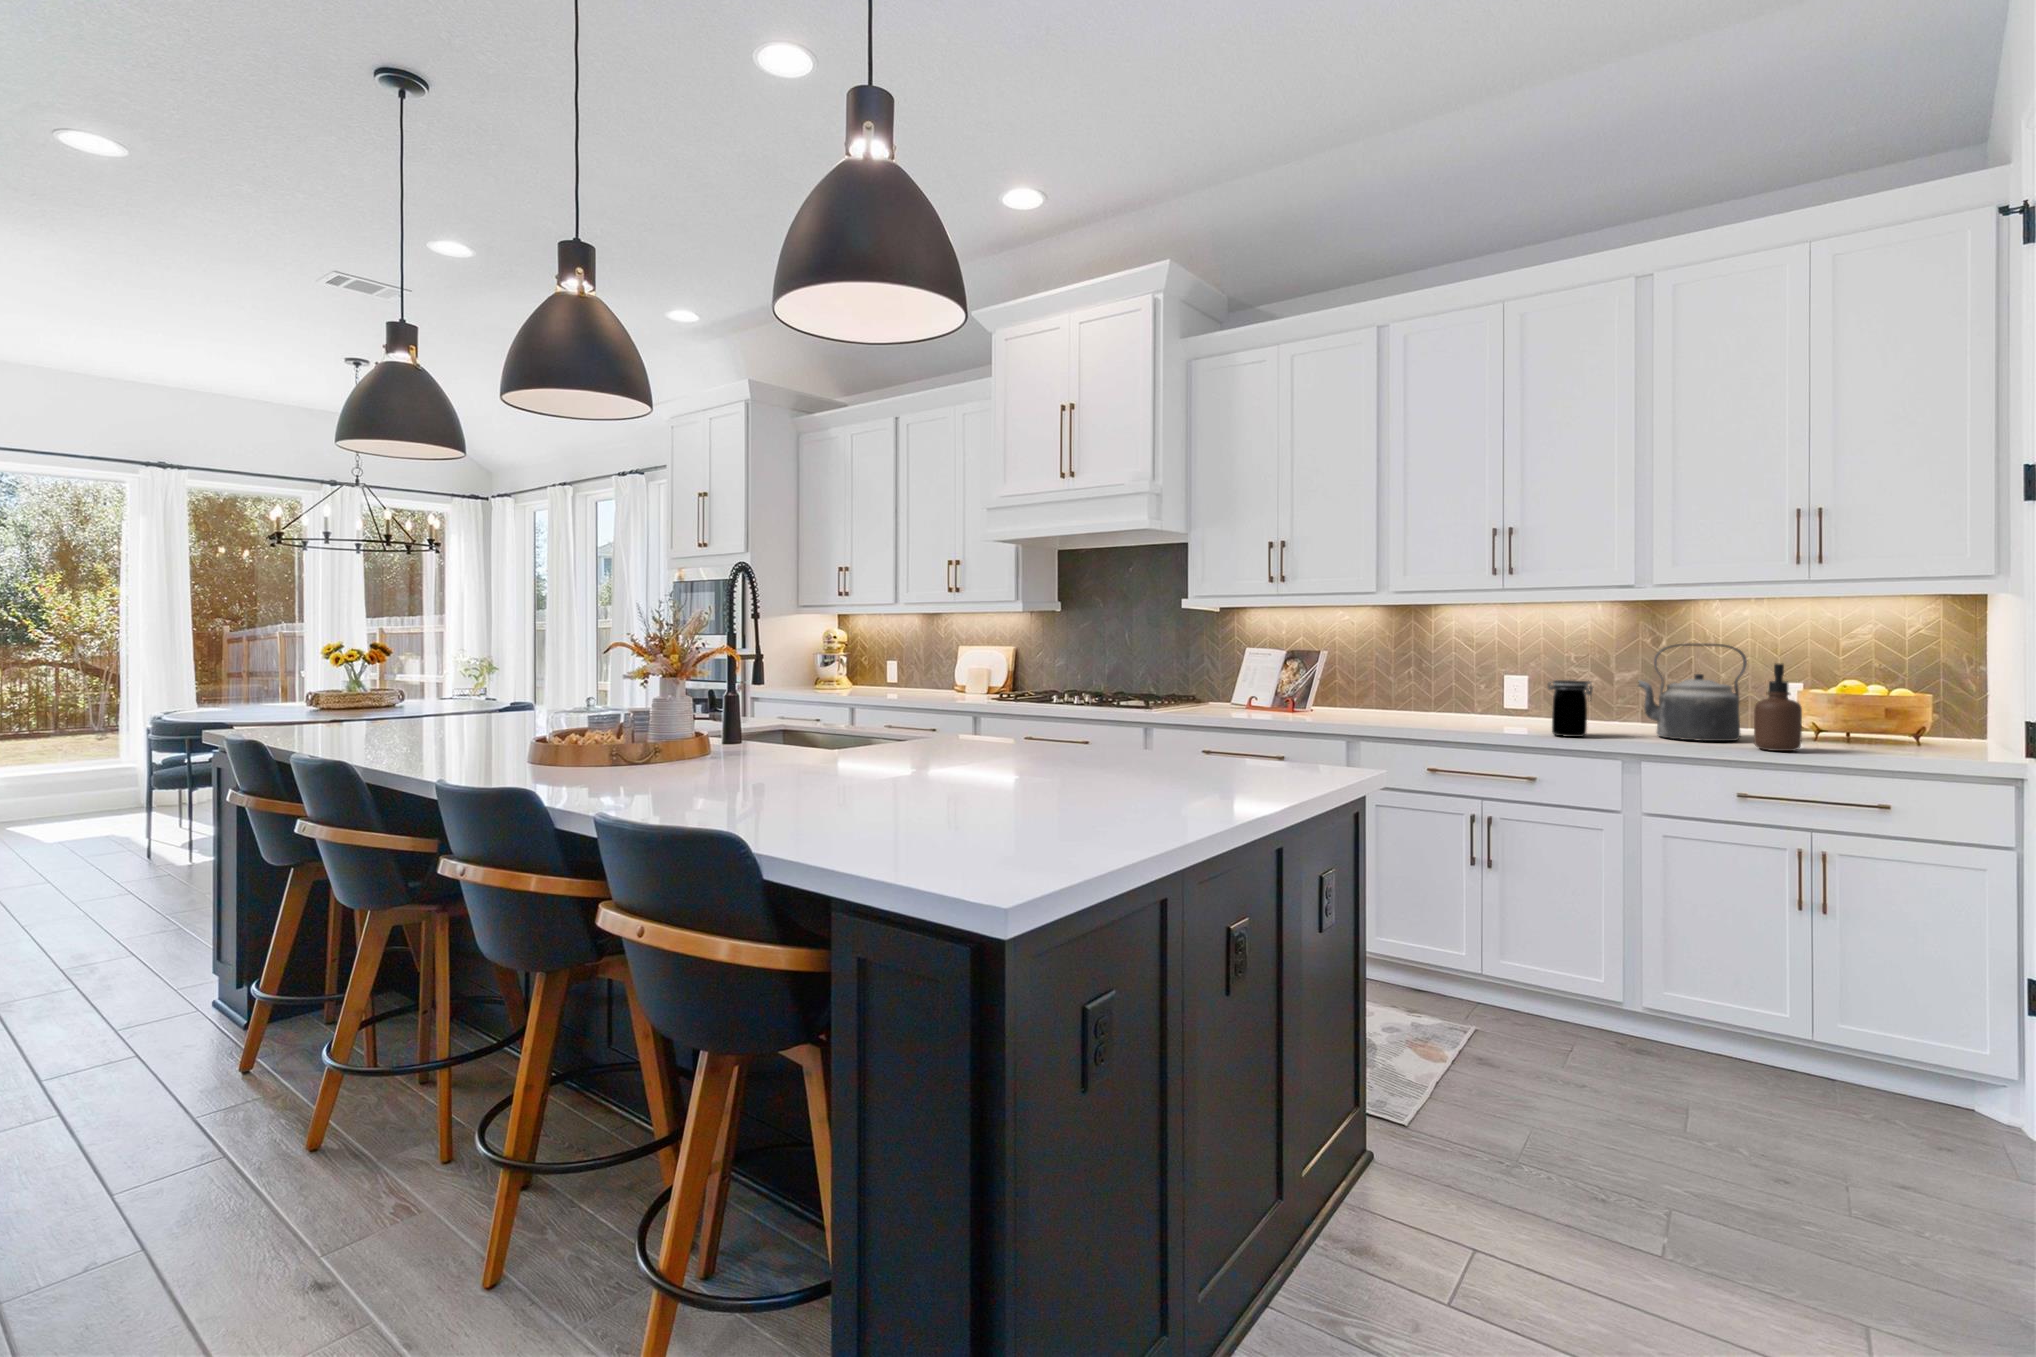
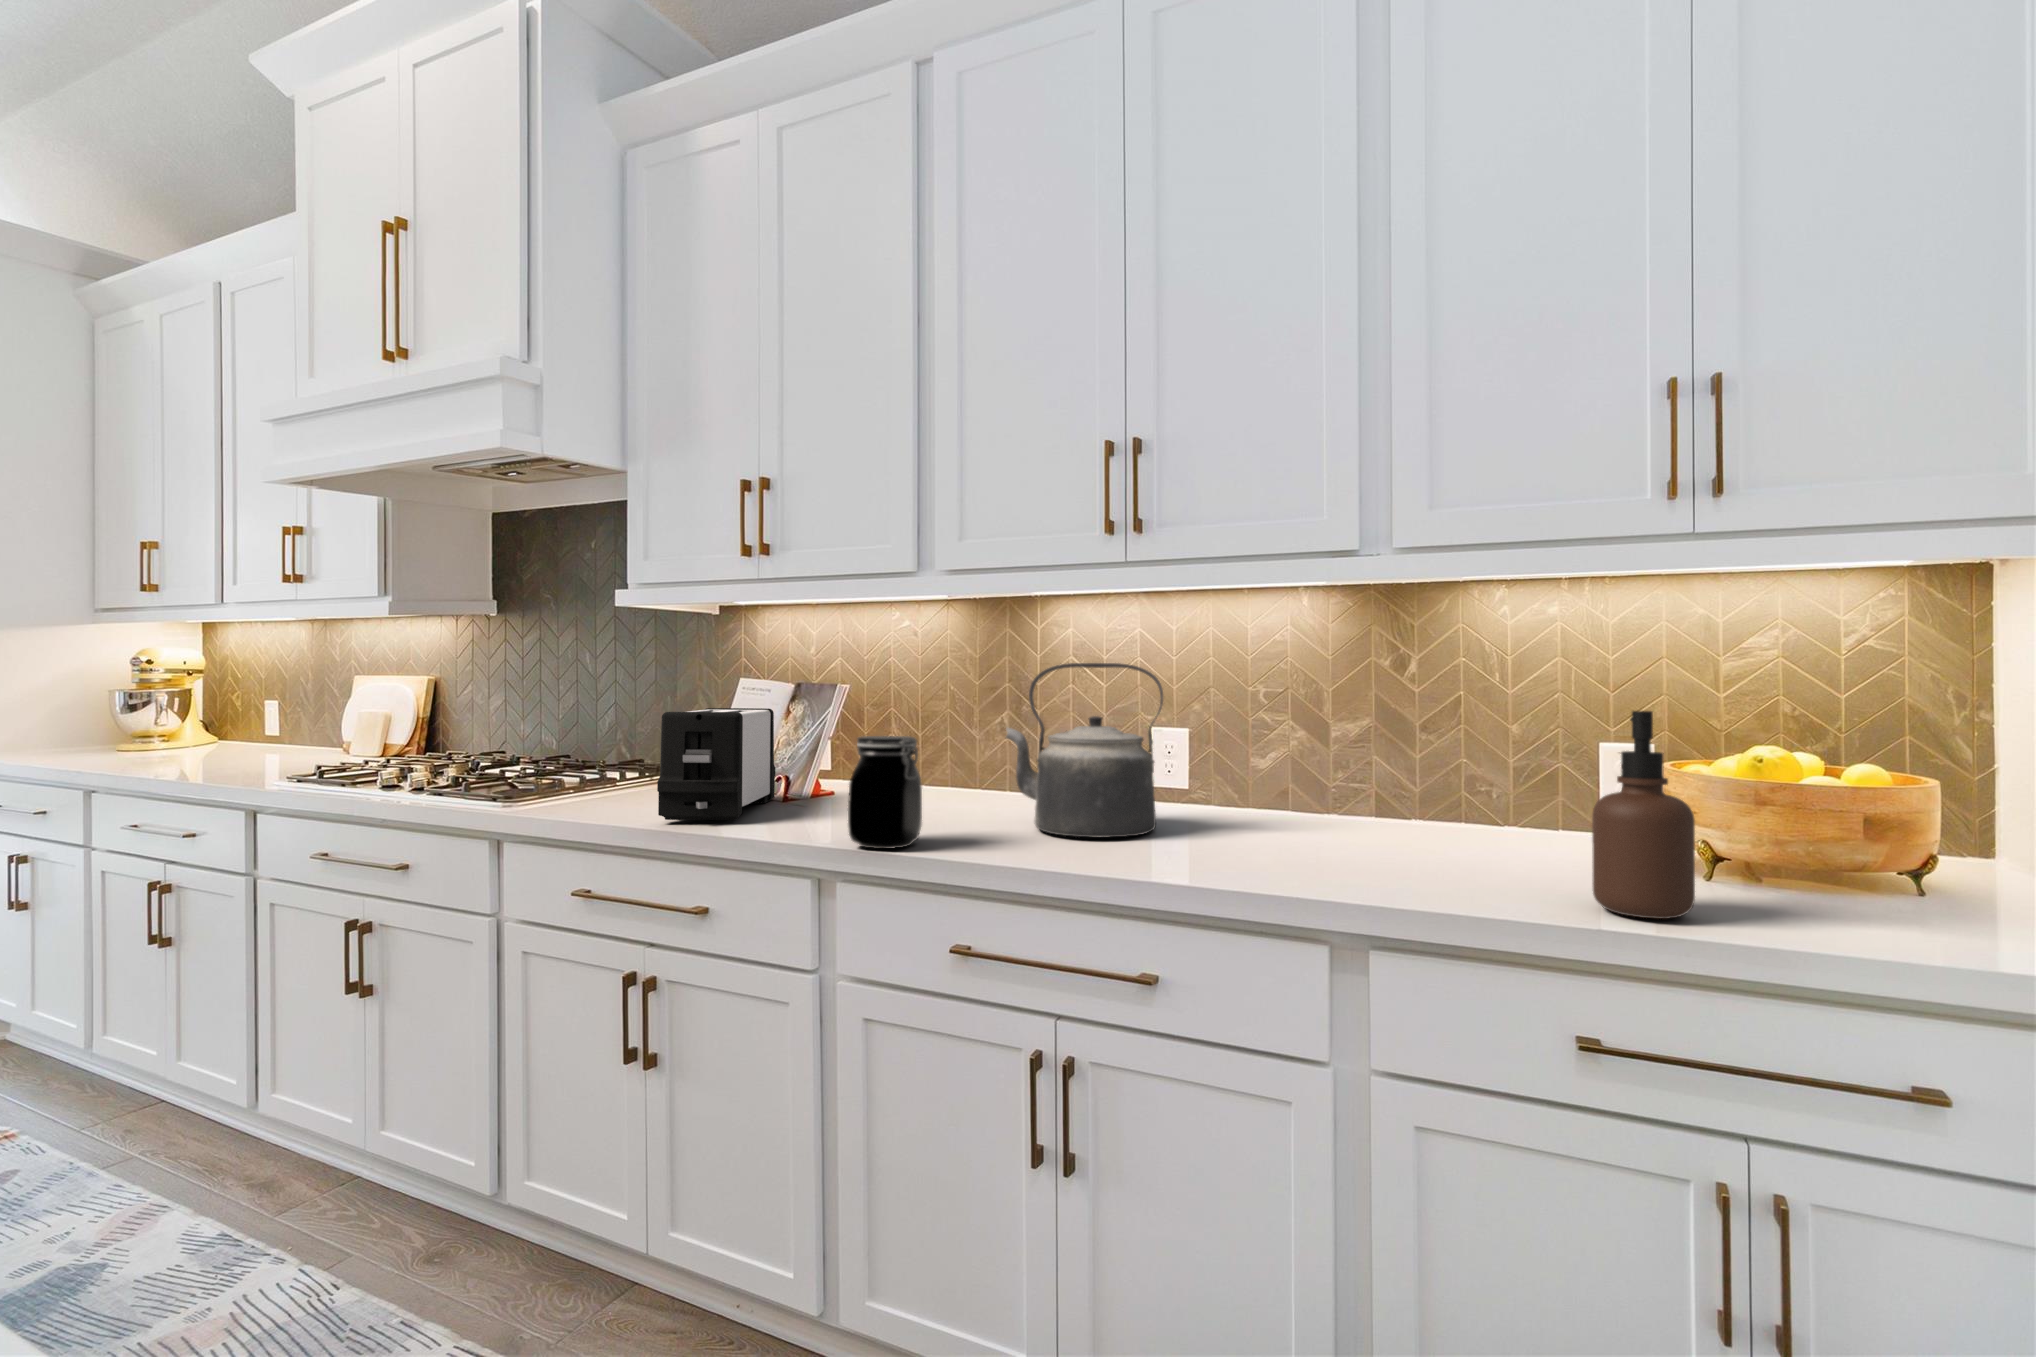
kettle: present [1638,643,1747,741] -> present [1006,663,1163,837]
toaster: none [1250,664,1294,719] -> present [657,708,775,820]
jar: present [1548,680,1593,737] -> present [848,736,922,849]

